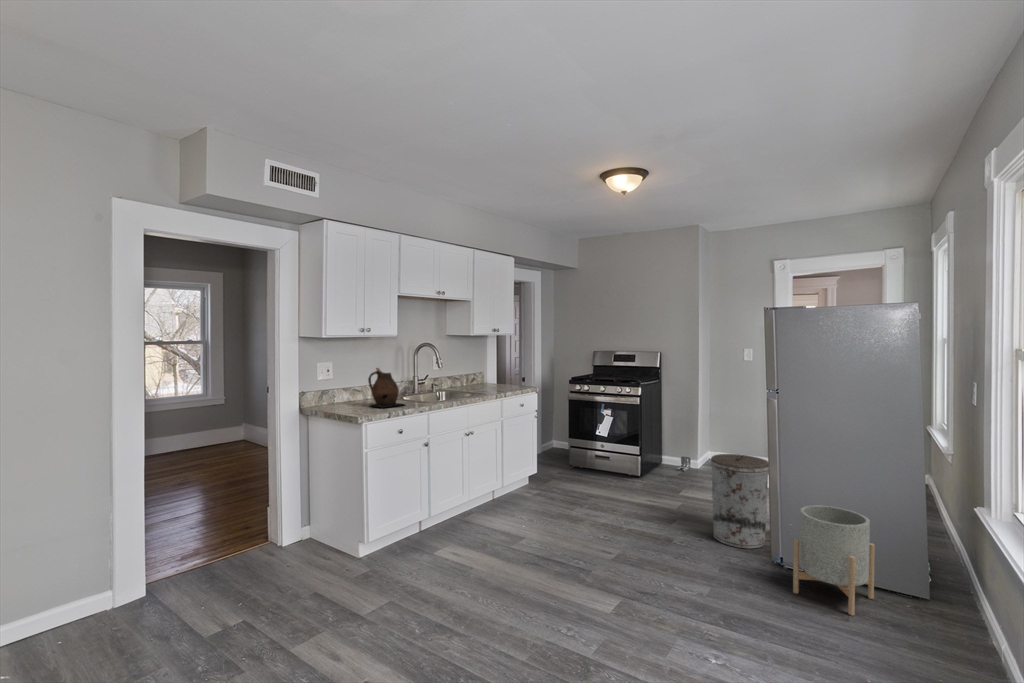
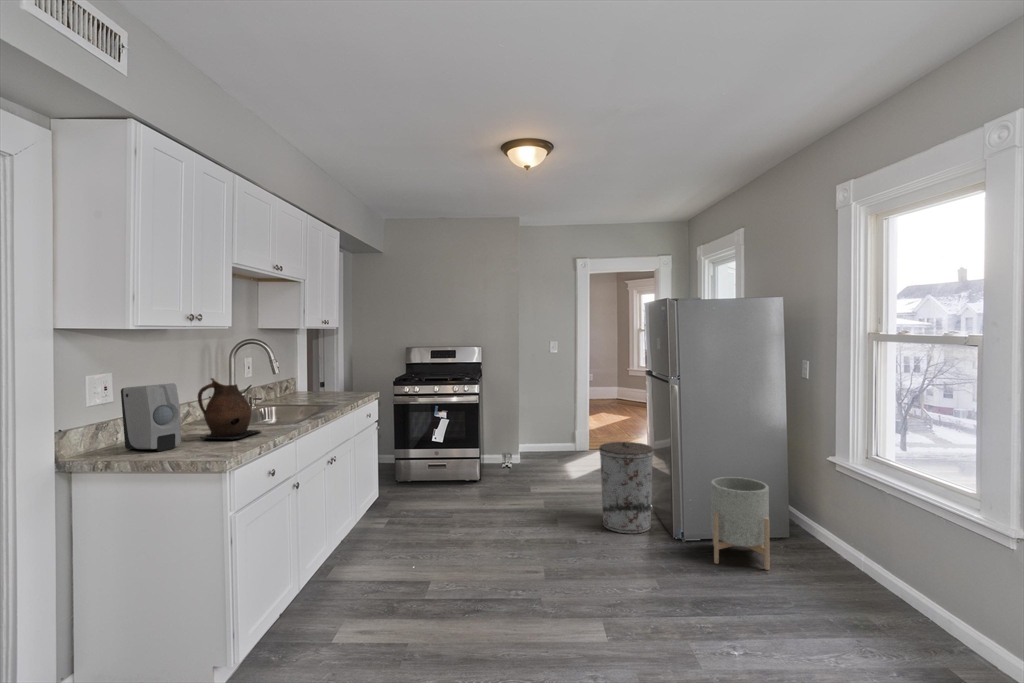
soap dispenser: none [329,370,354,409] -> present [121,383,181,451]

